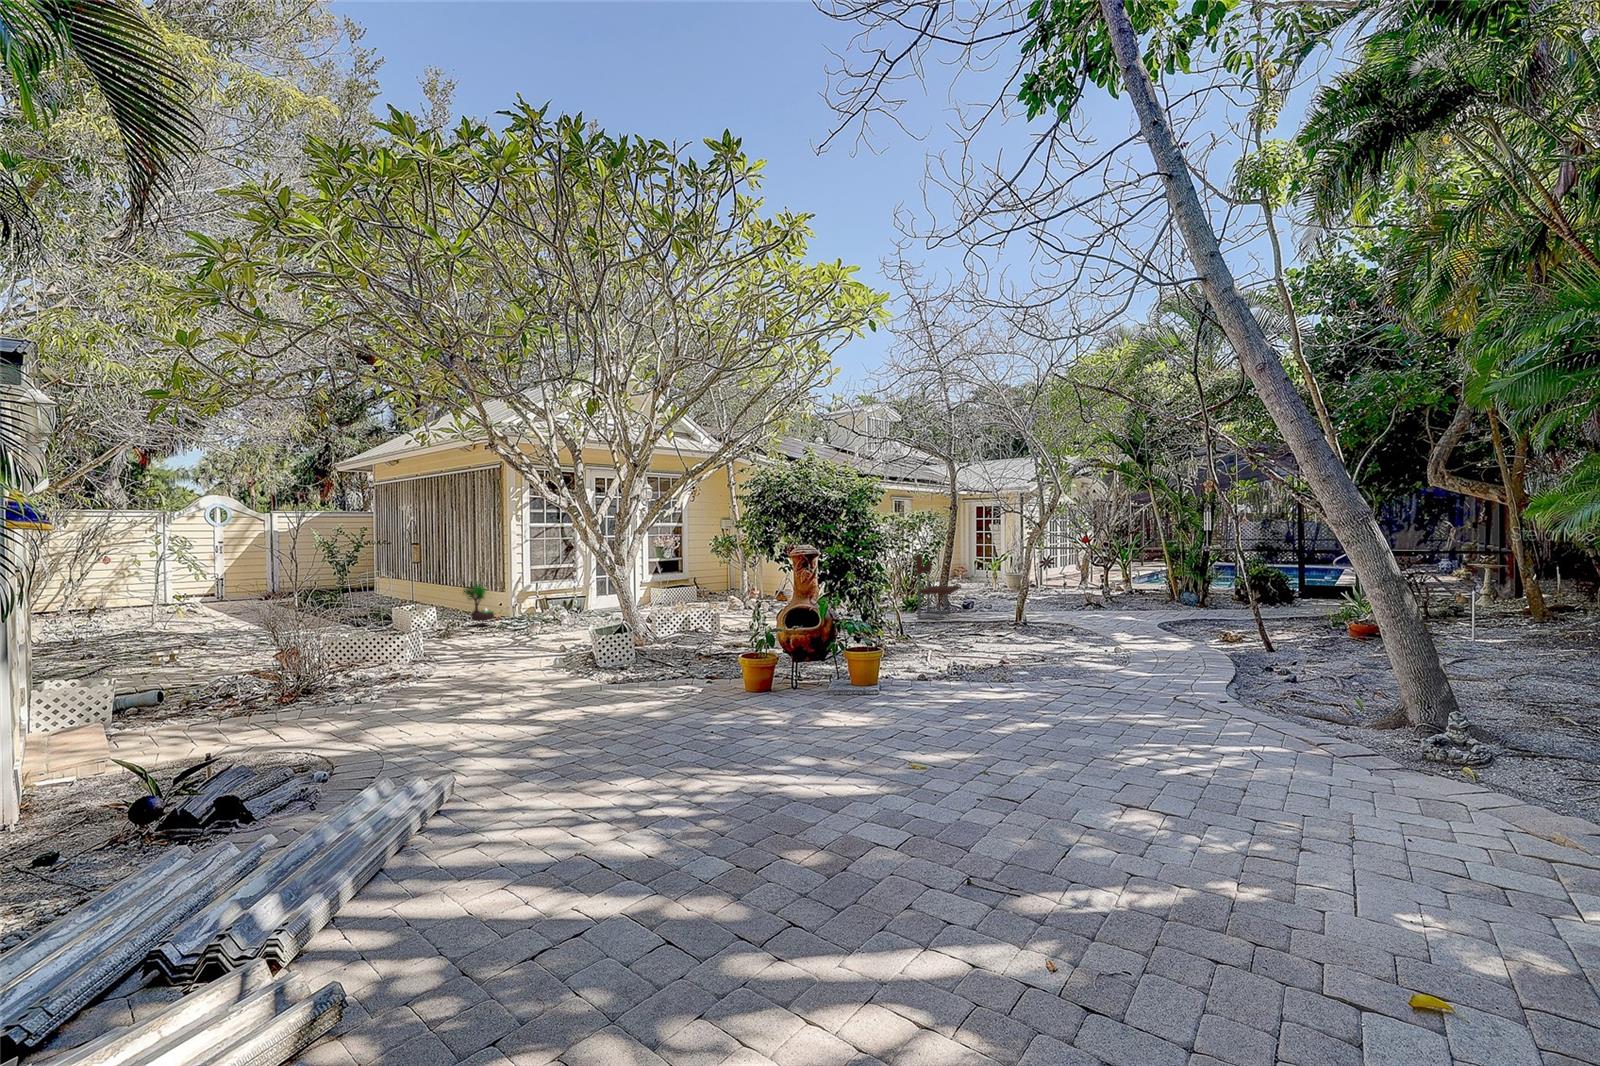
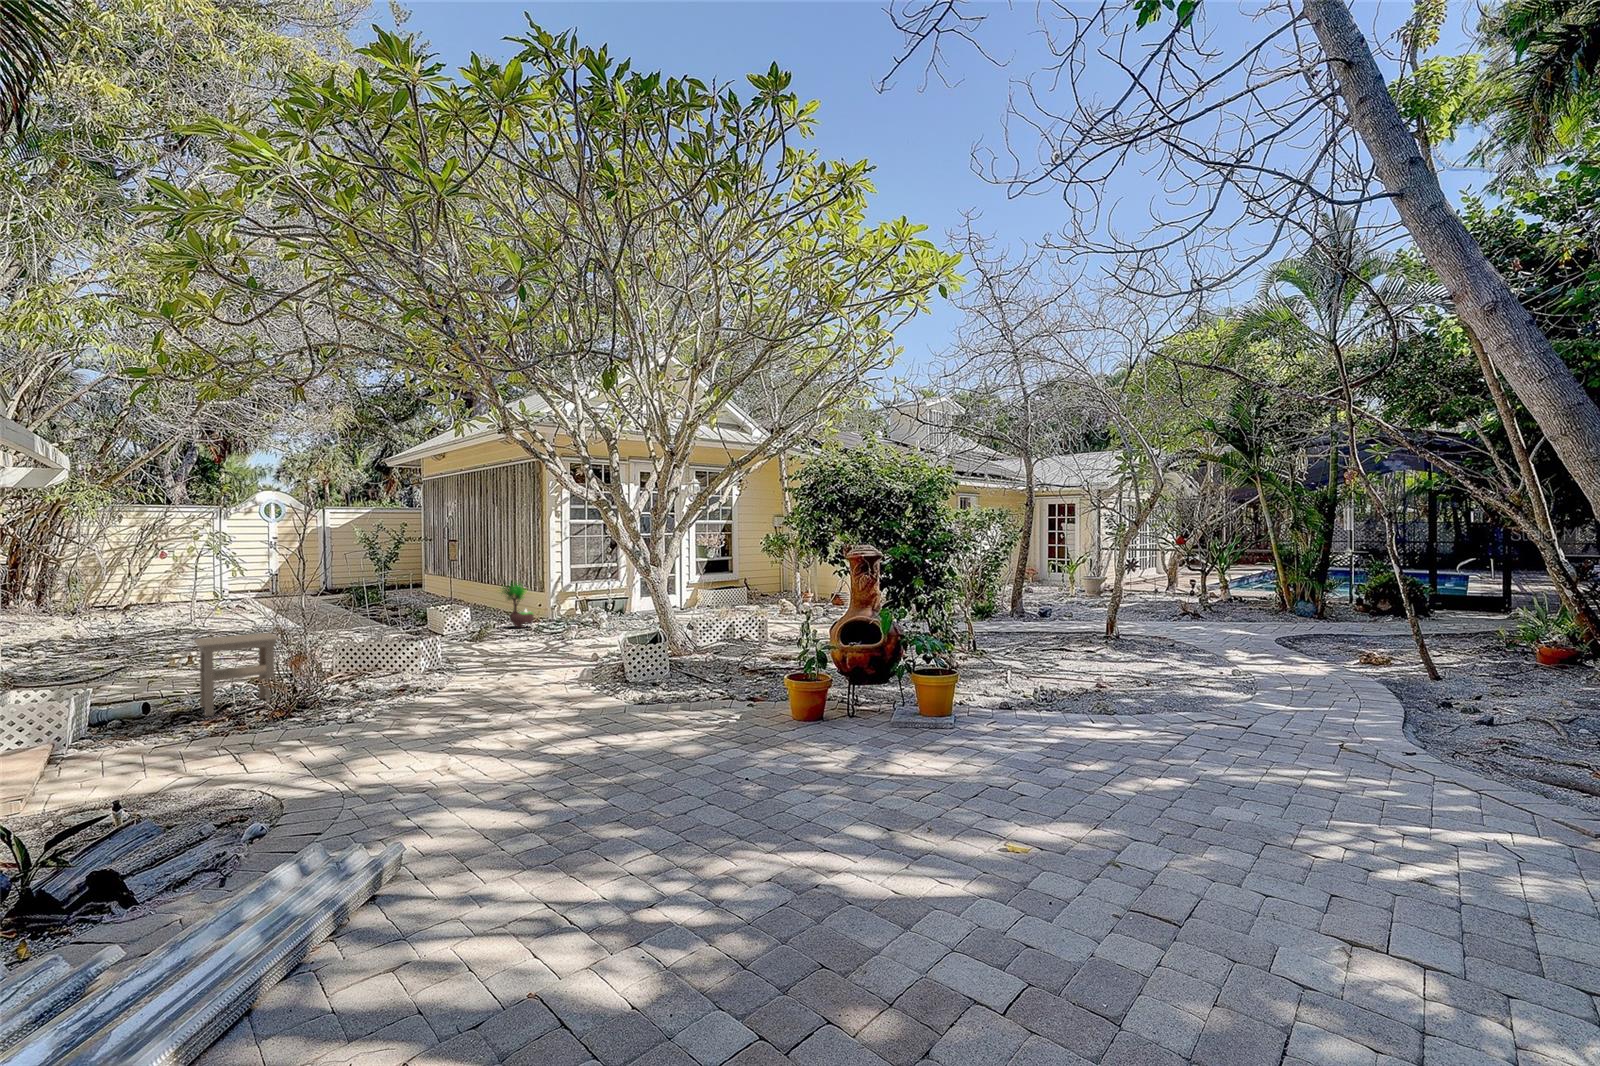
bench: present [916,554,959,619] -> none [986,555,1034,629]
side table: none [202,628,285,702] -> present [194,633,280,716]

